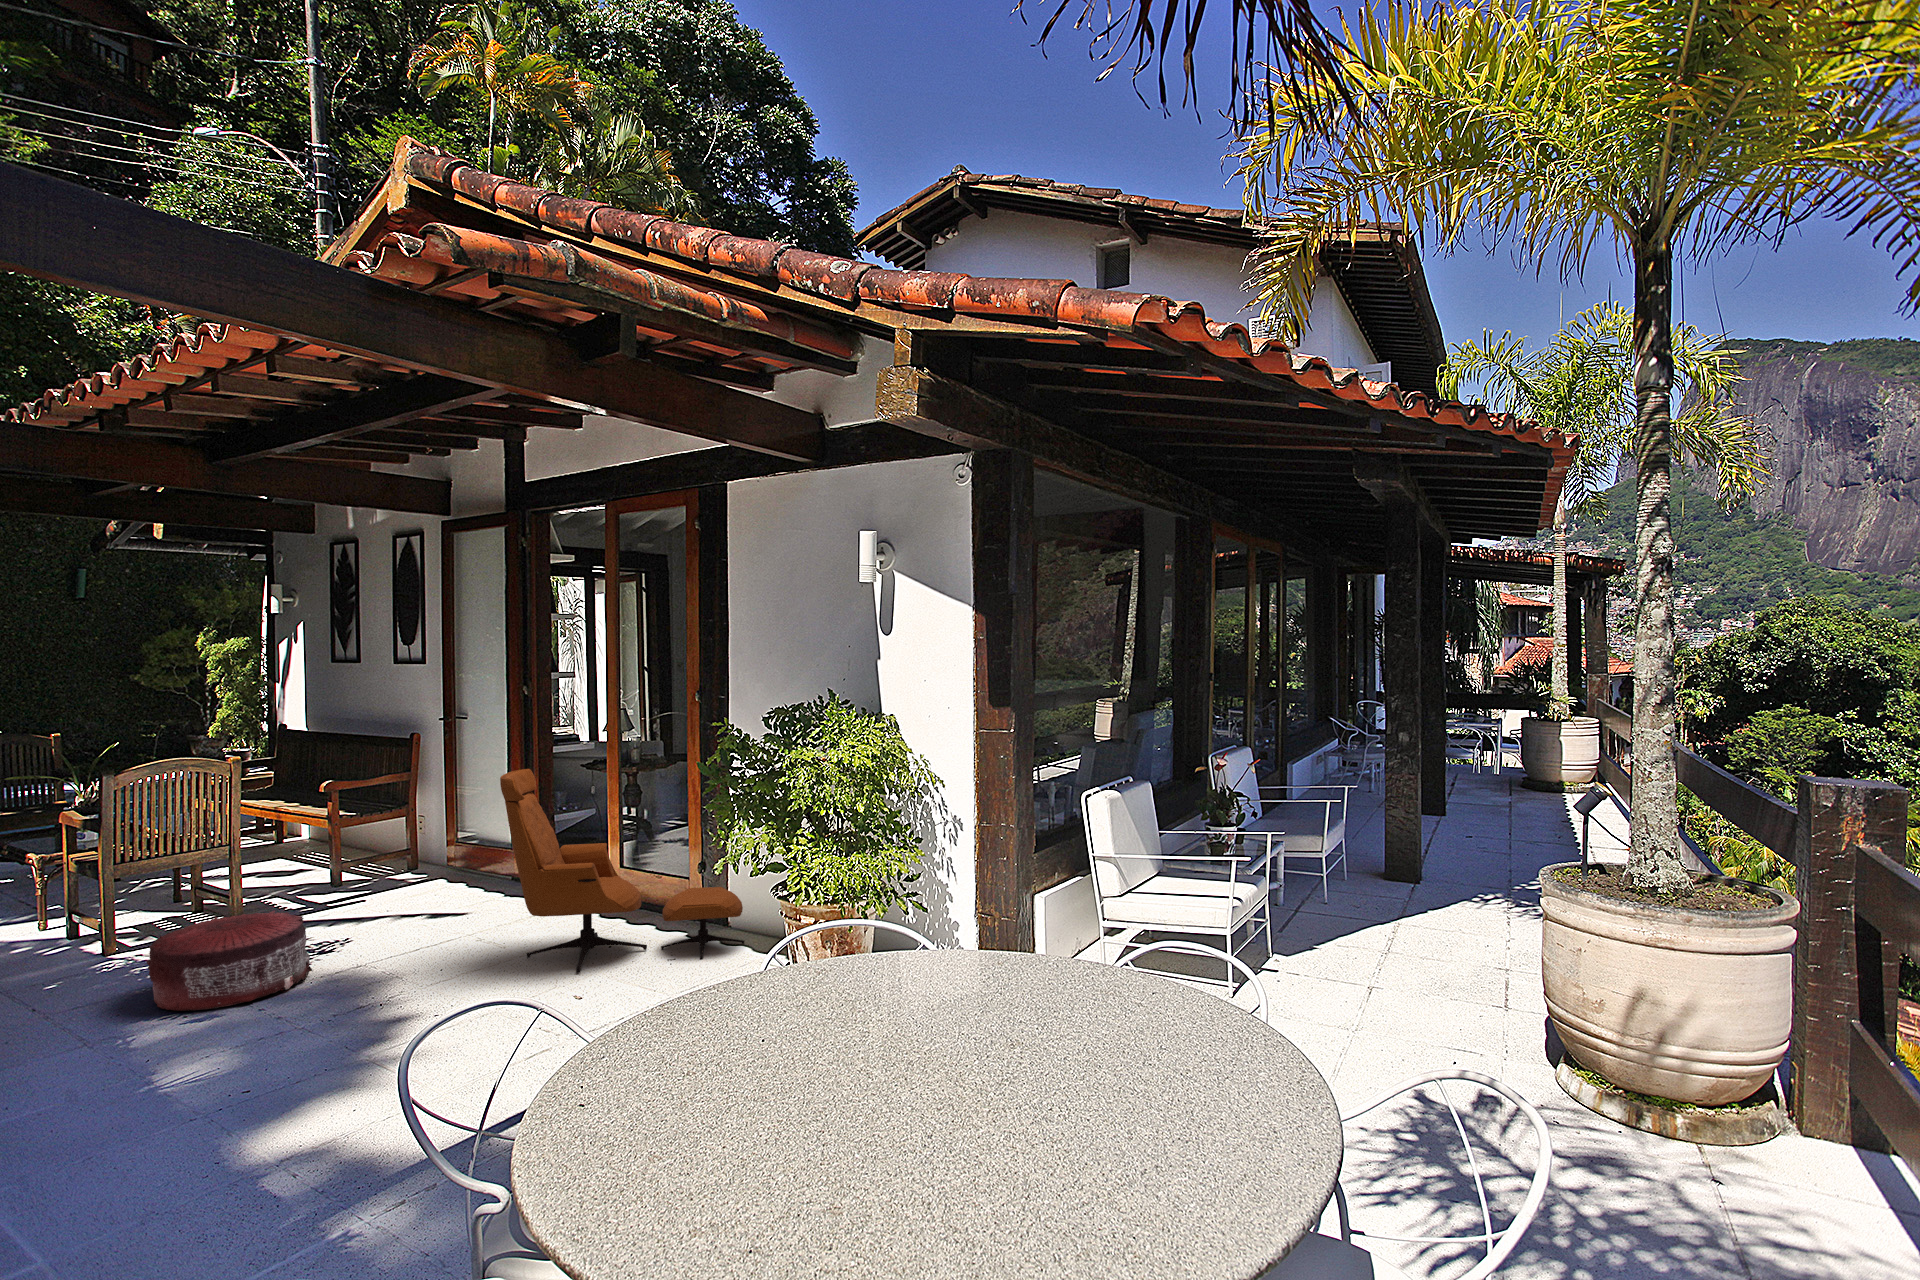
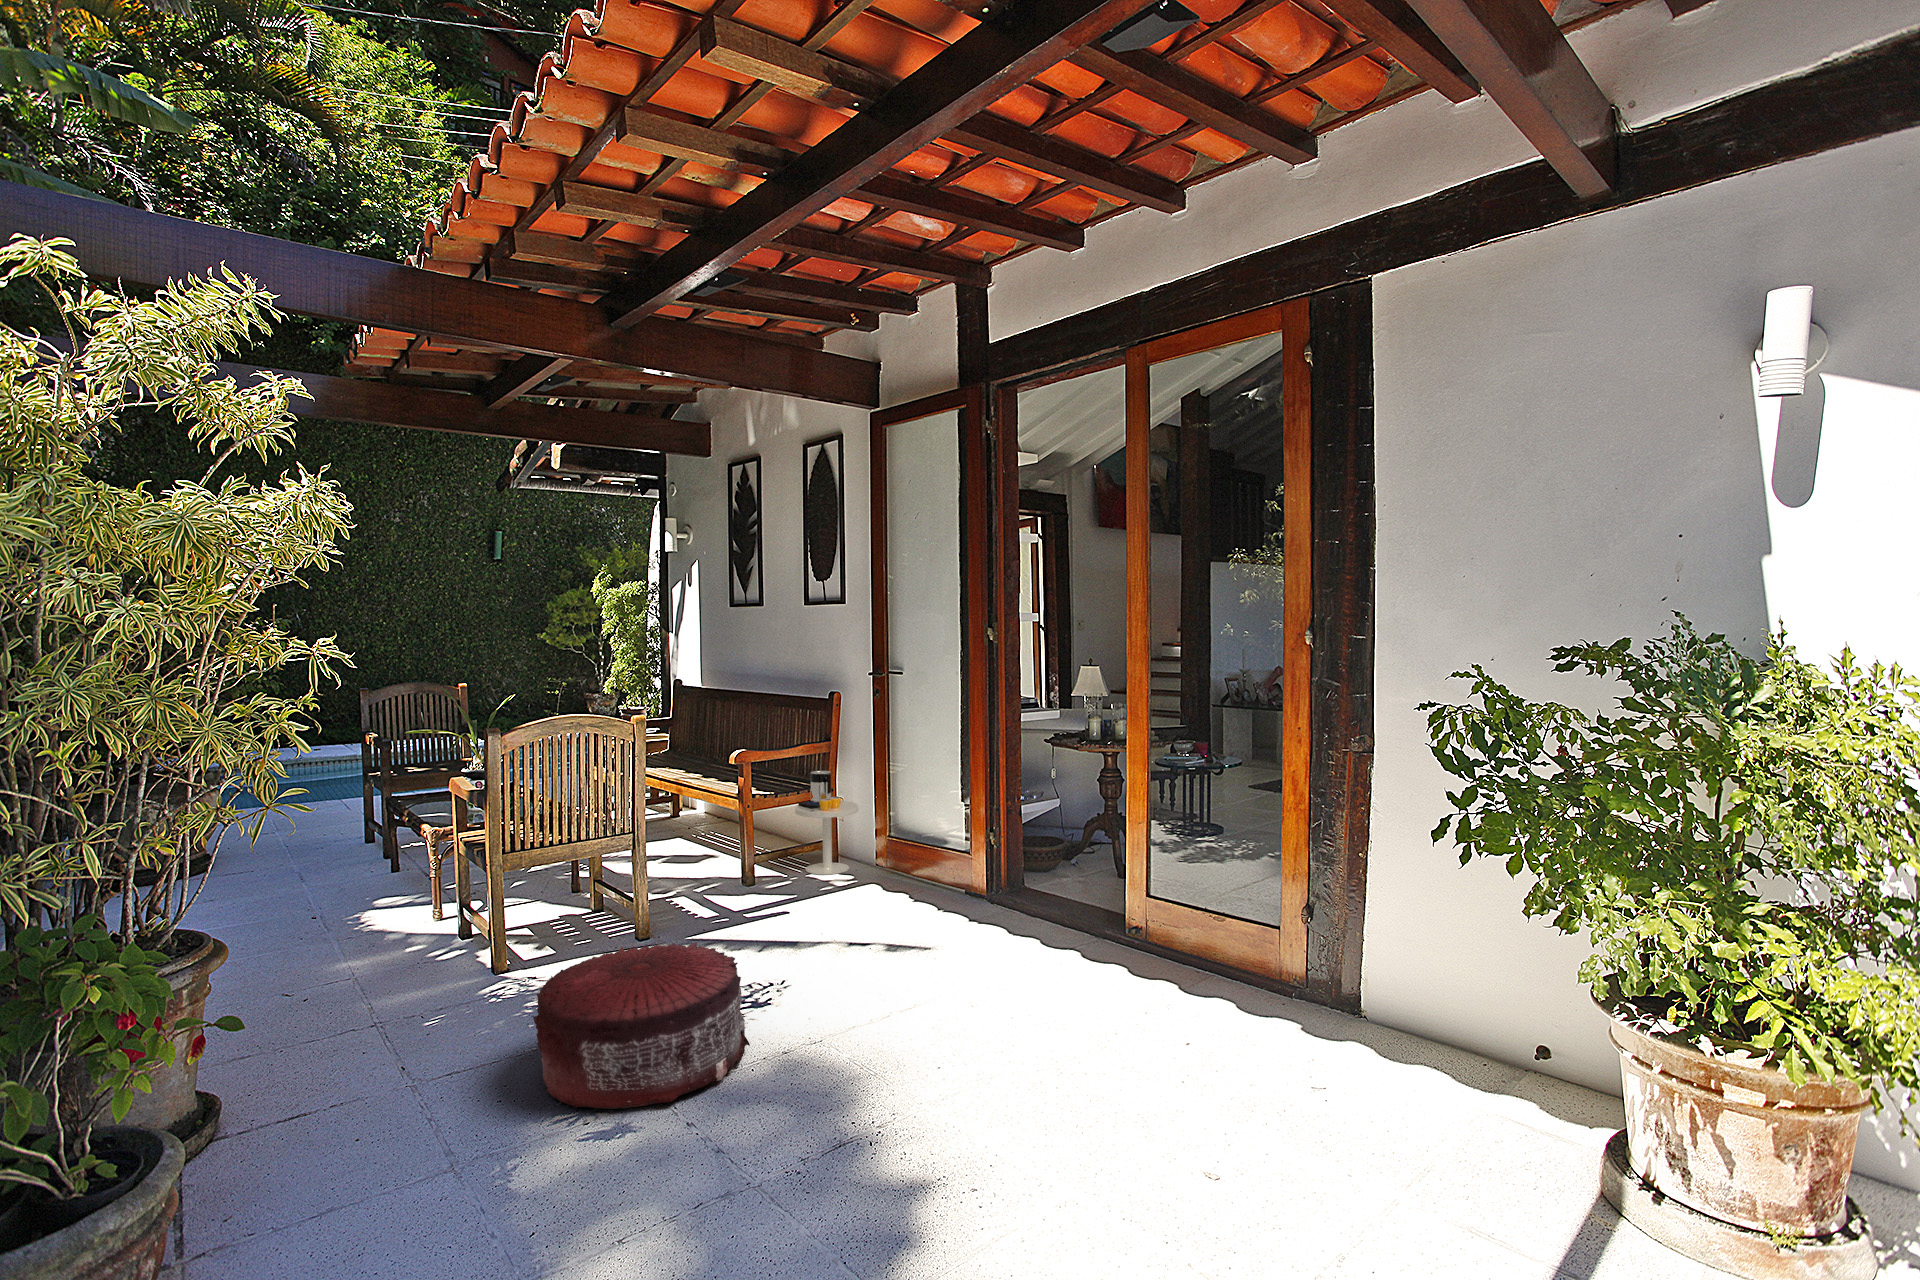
lounge chair: present [500,769,744,972] -> none [1026,745,1430,1109]
side table: none [379,795,435,875] -> present [795,771,858,875]

